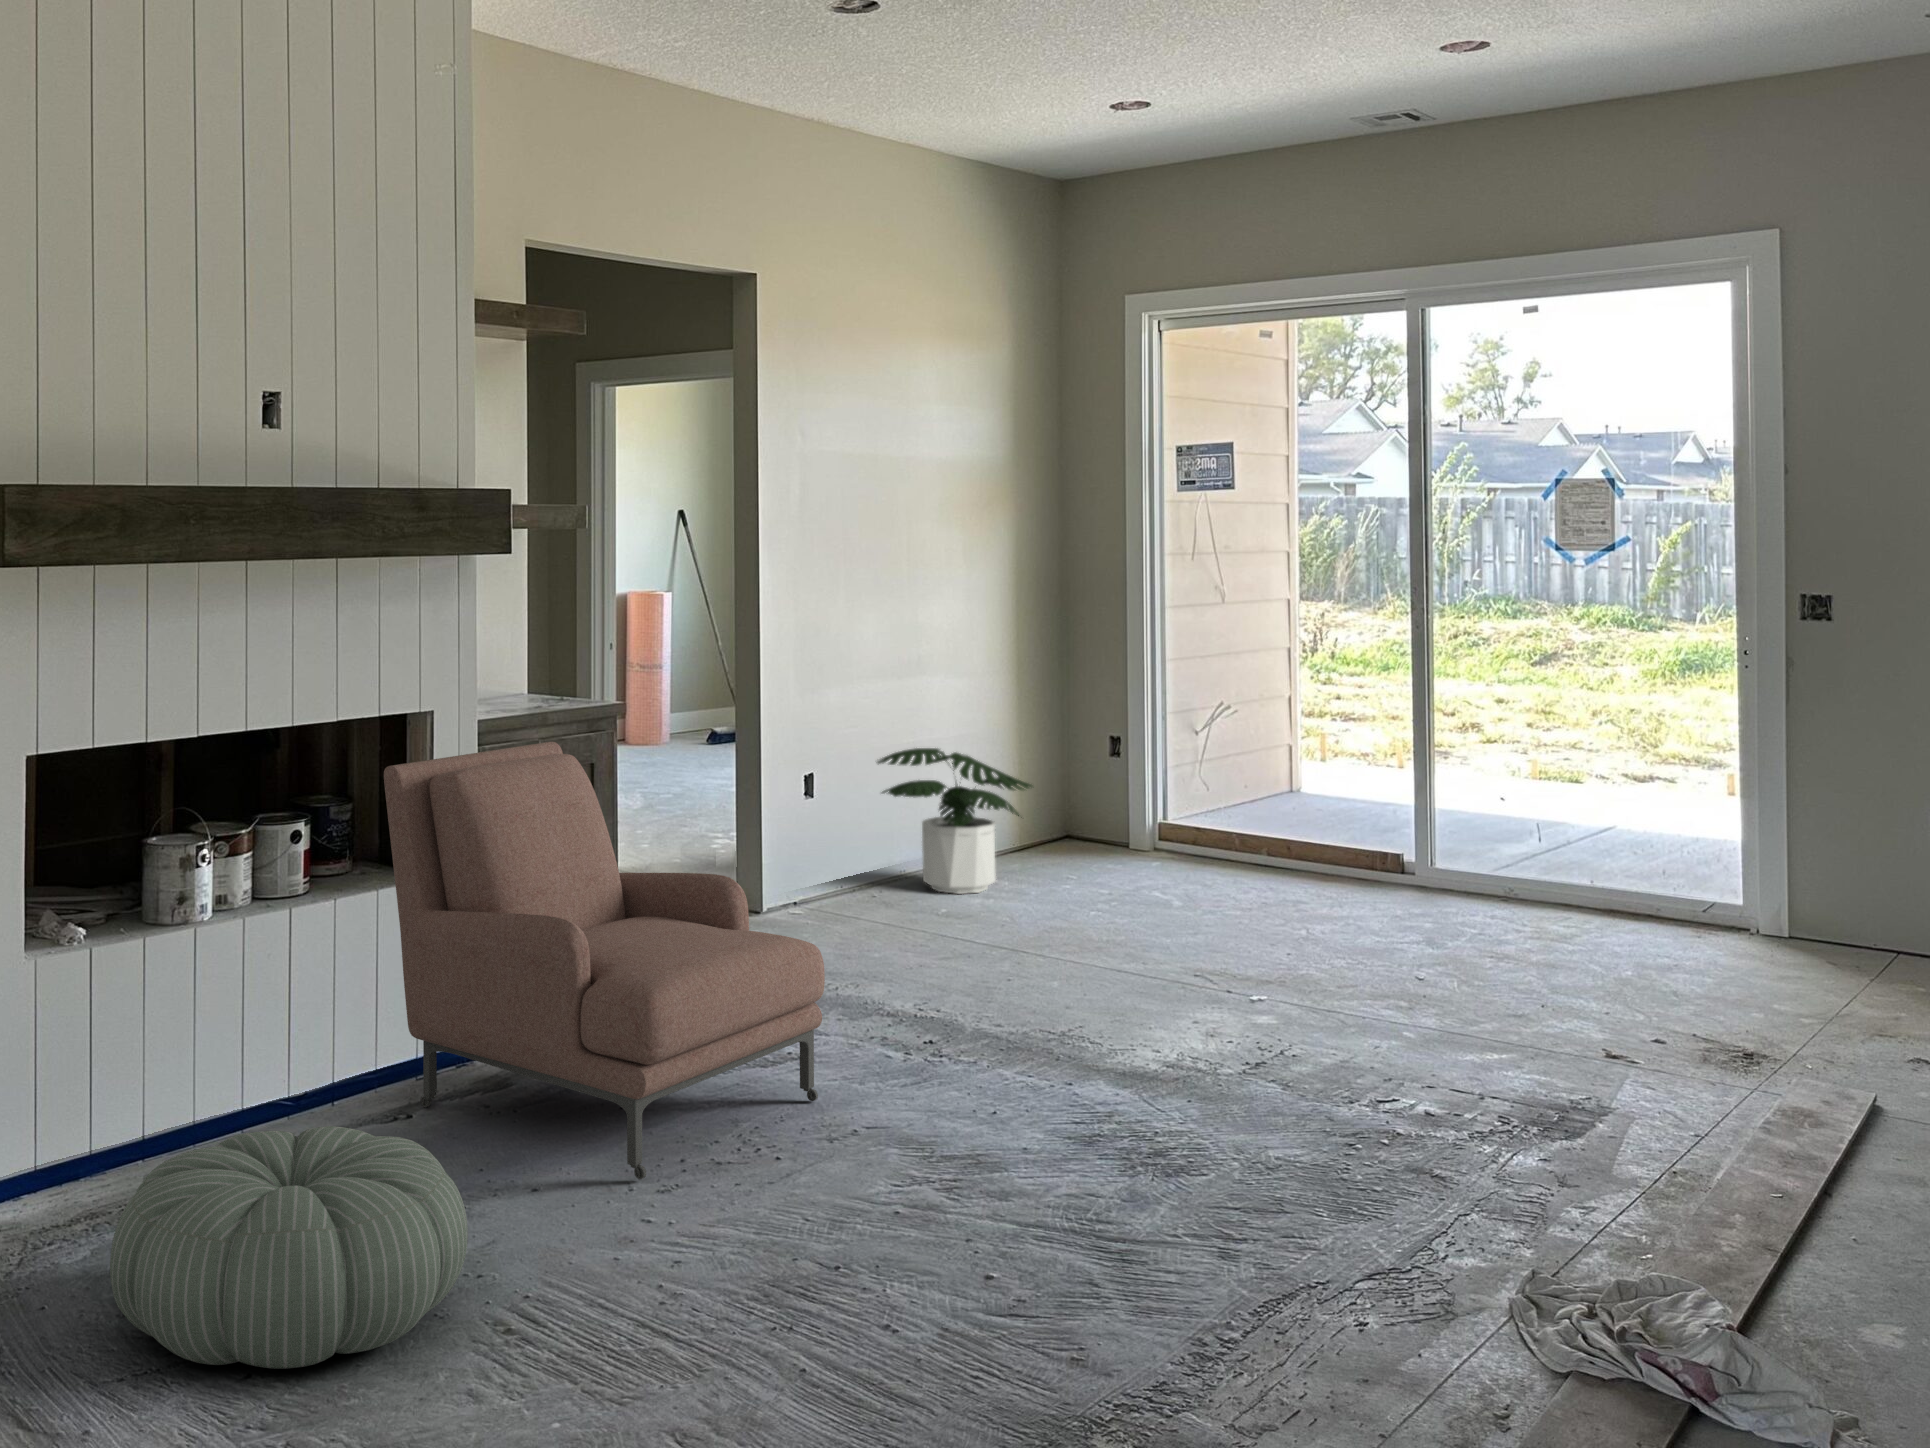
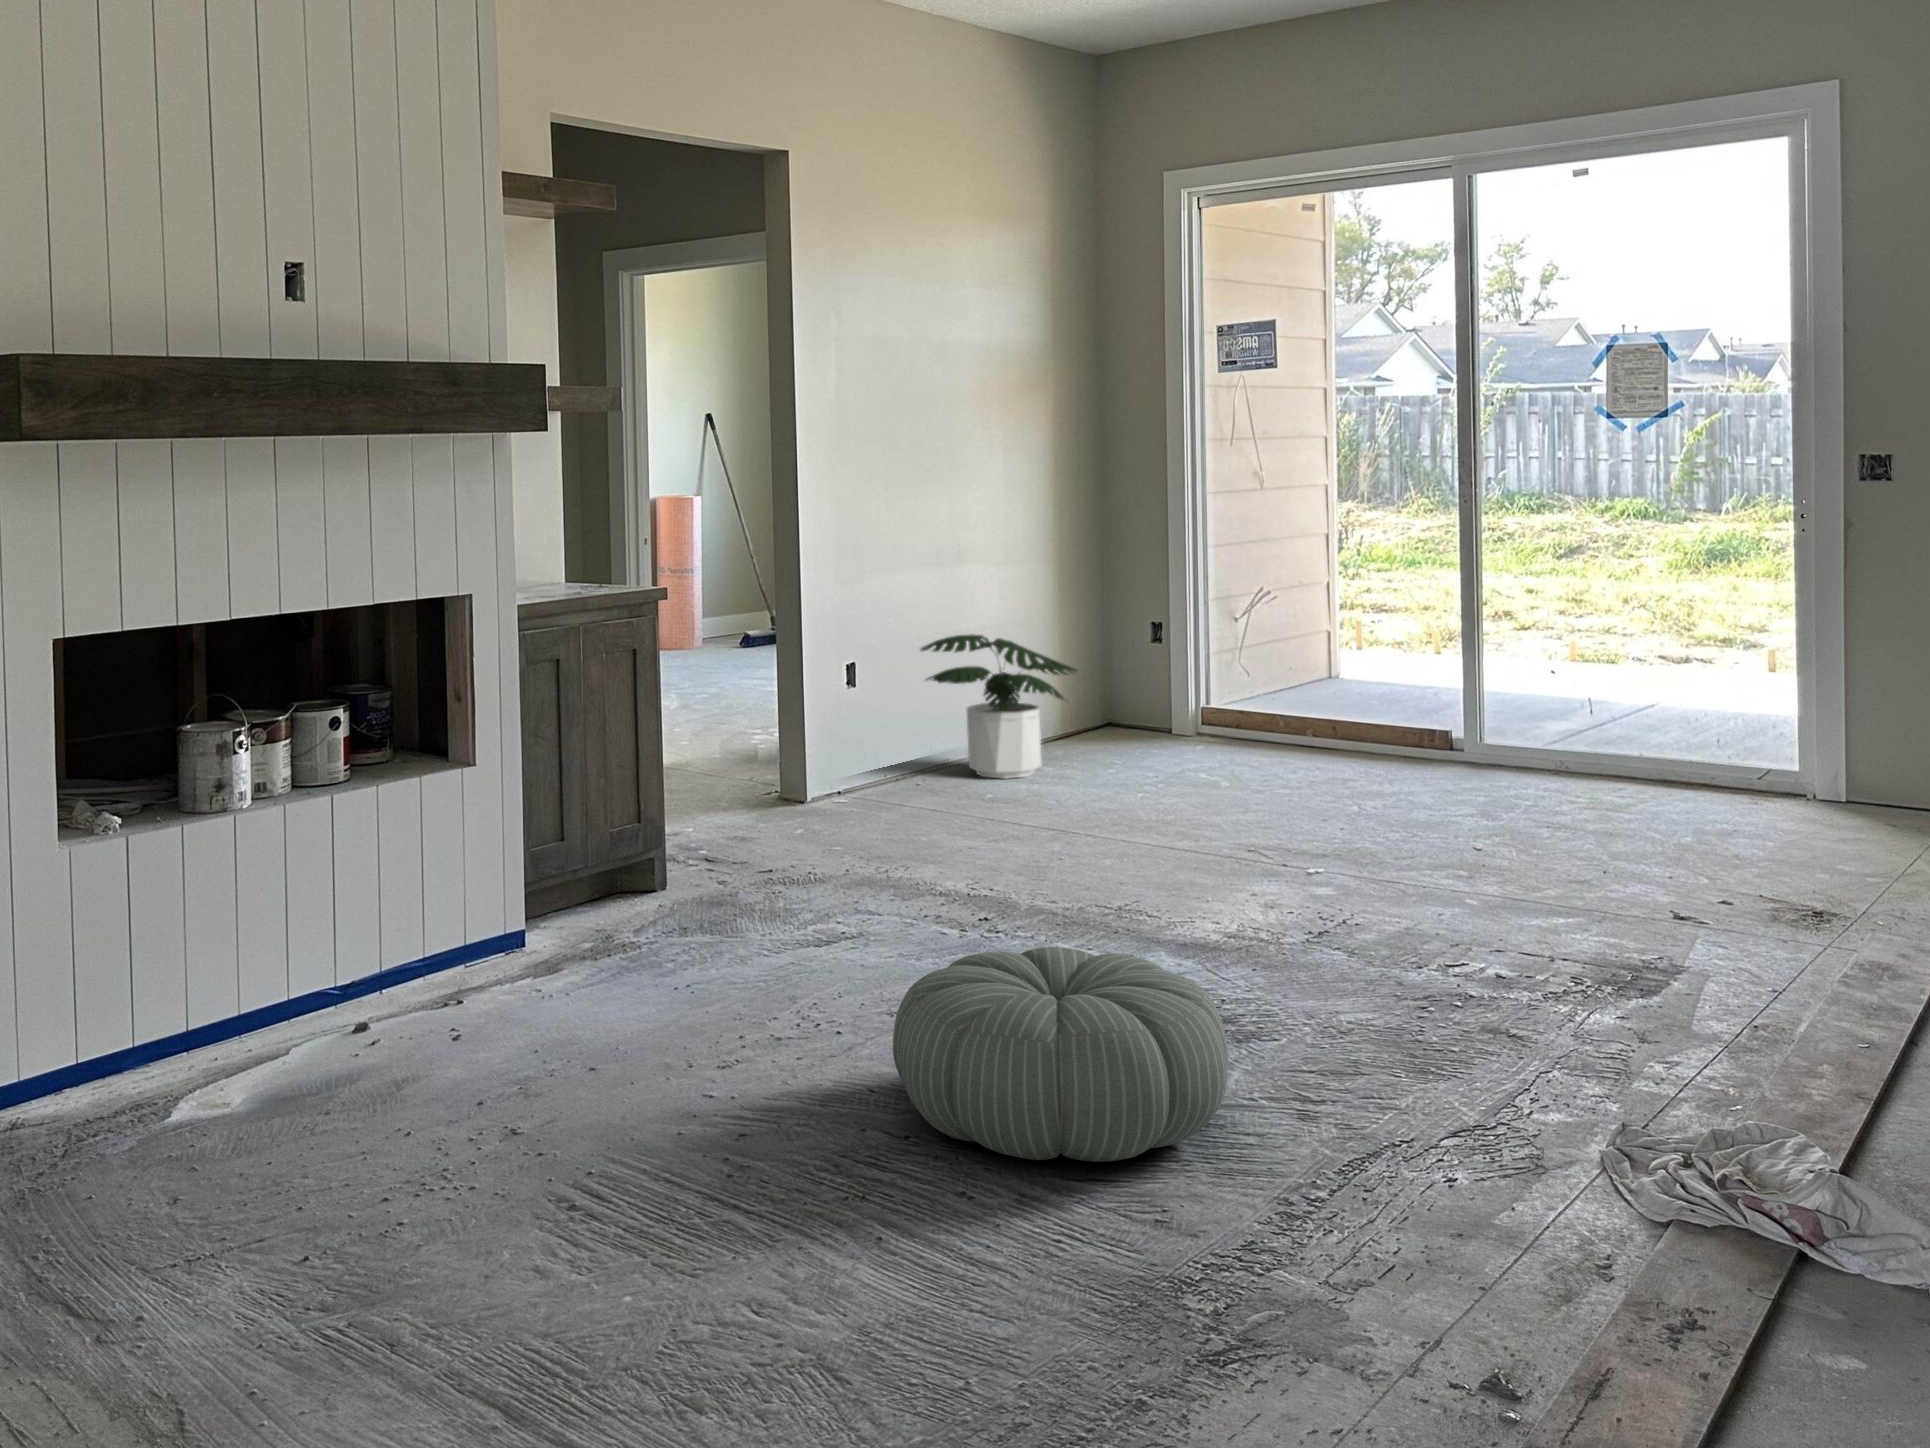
armchair: present [384,742,825,1179] -> none [425,624,881,1056]
pouf: present [110,1126,468,1369] -> present [893,947,1228,1162]

